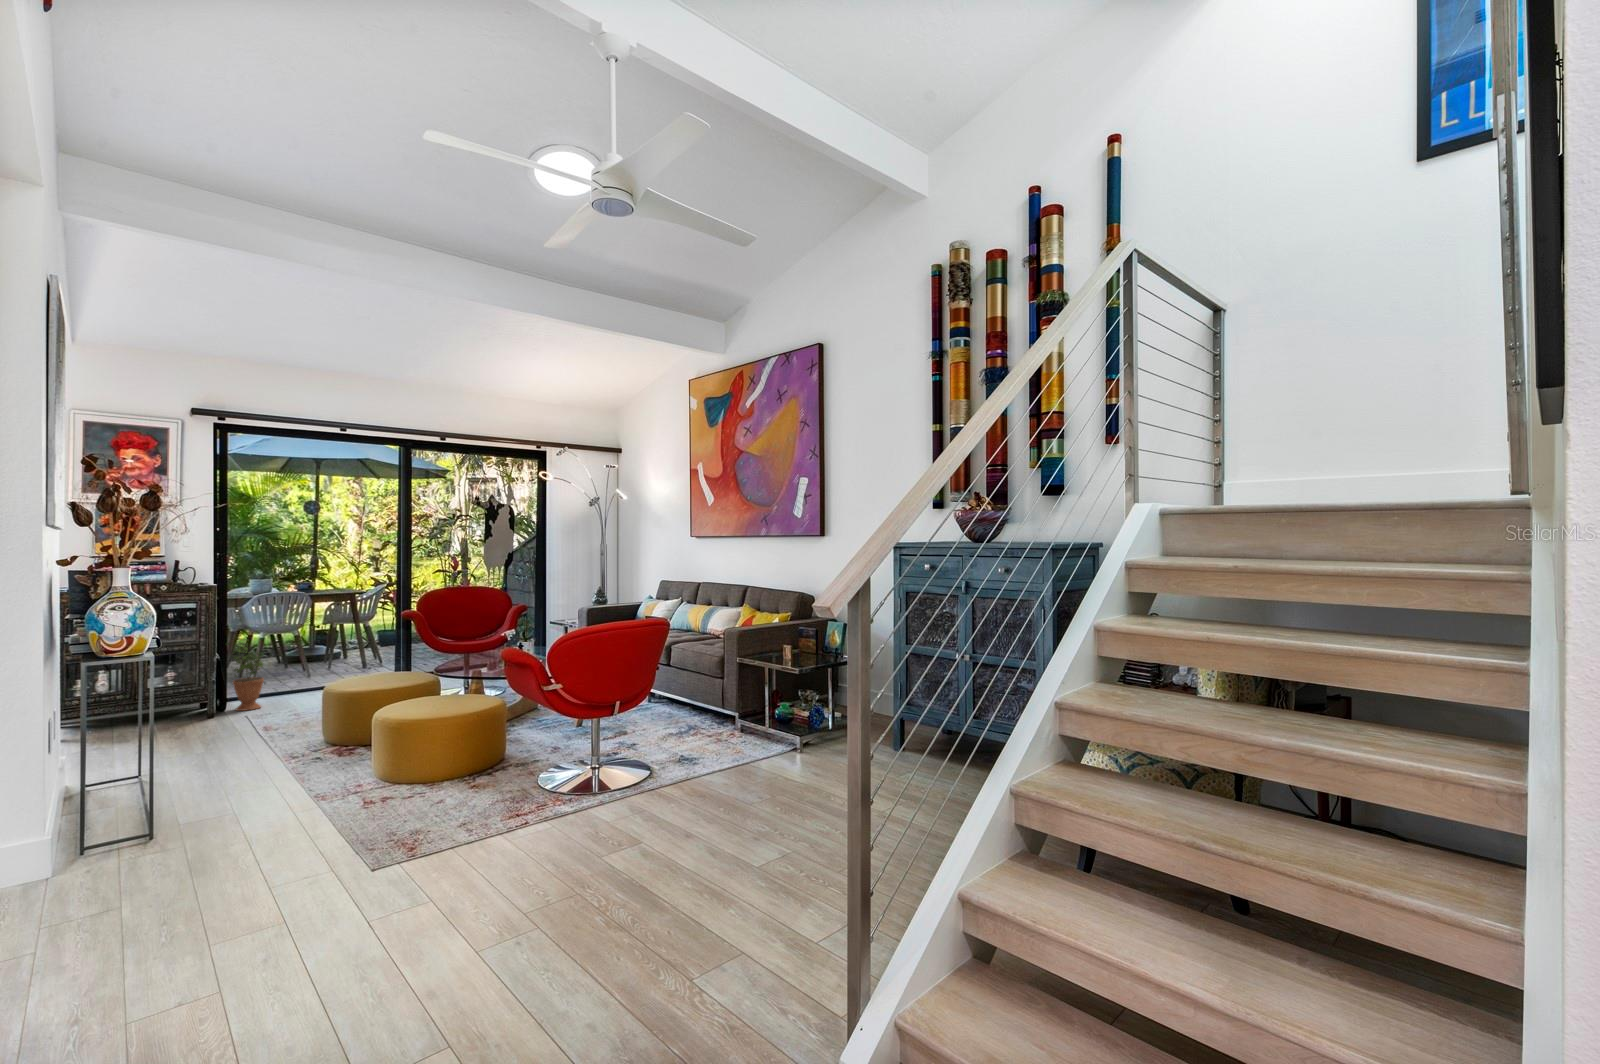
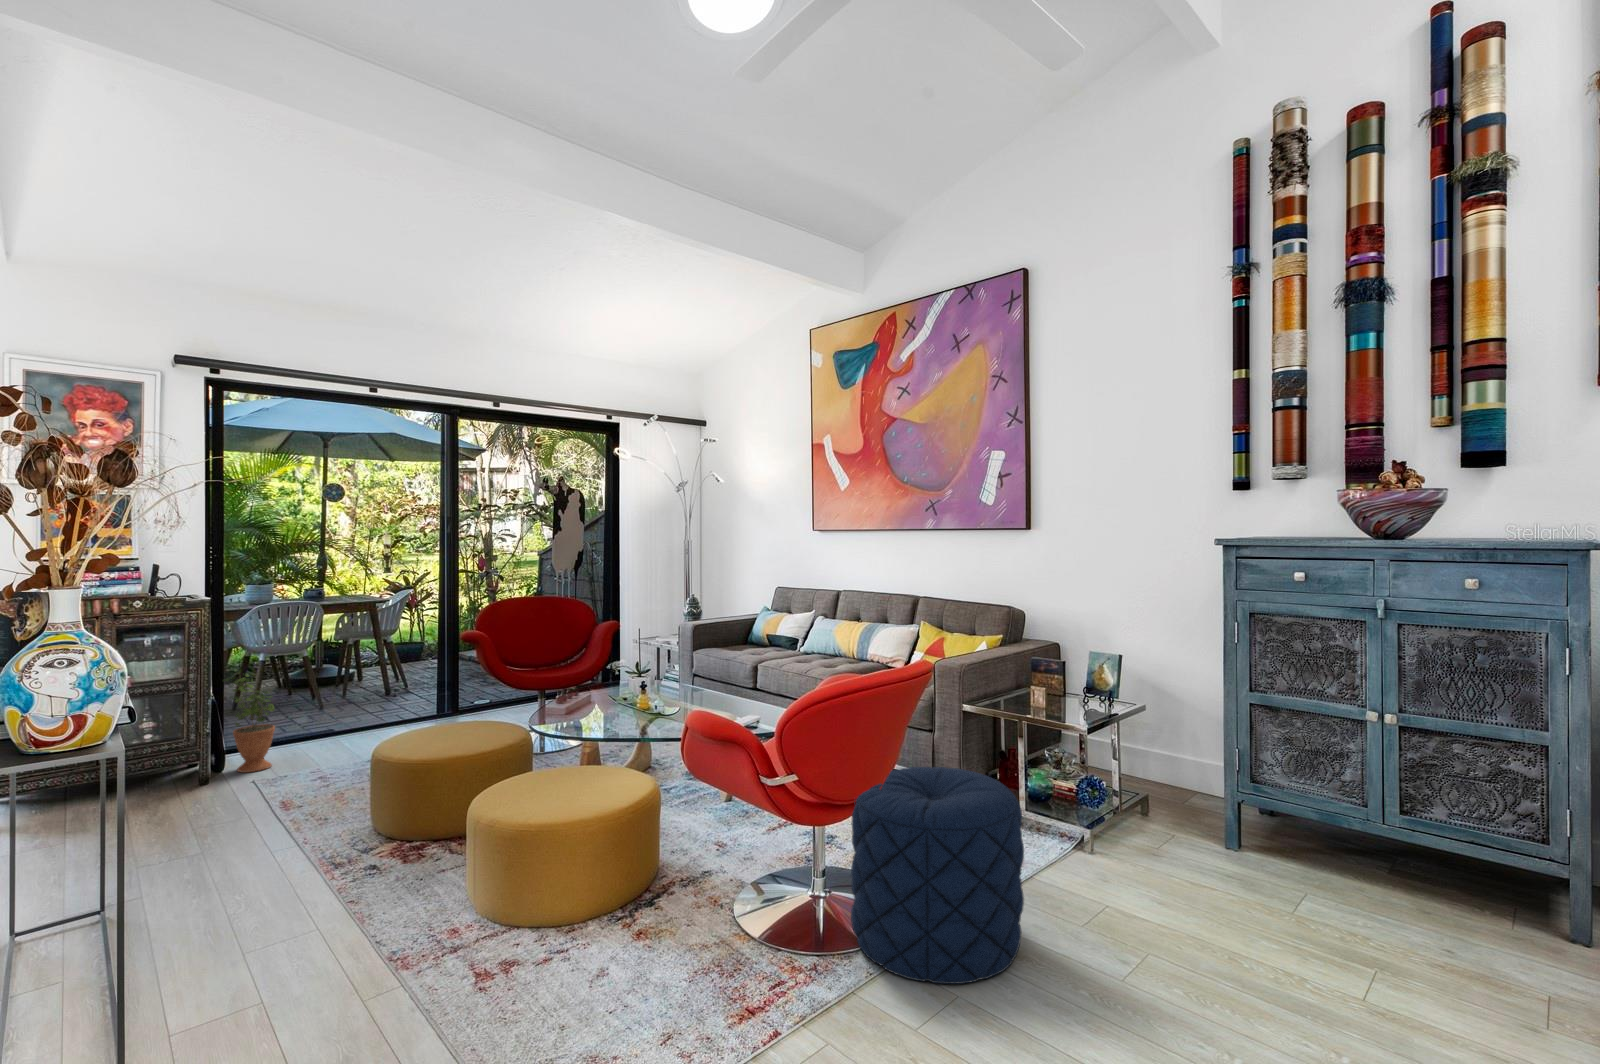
pouf: none [607,688,715,810] -> present [851,767,1024,984]

